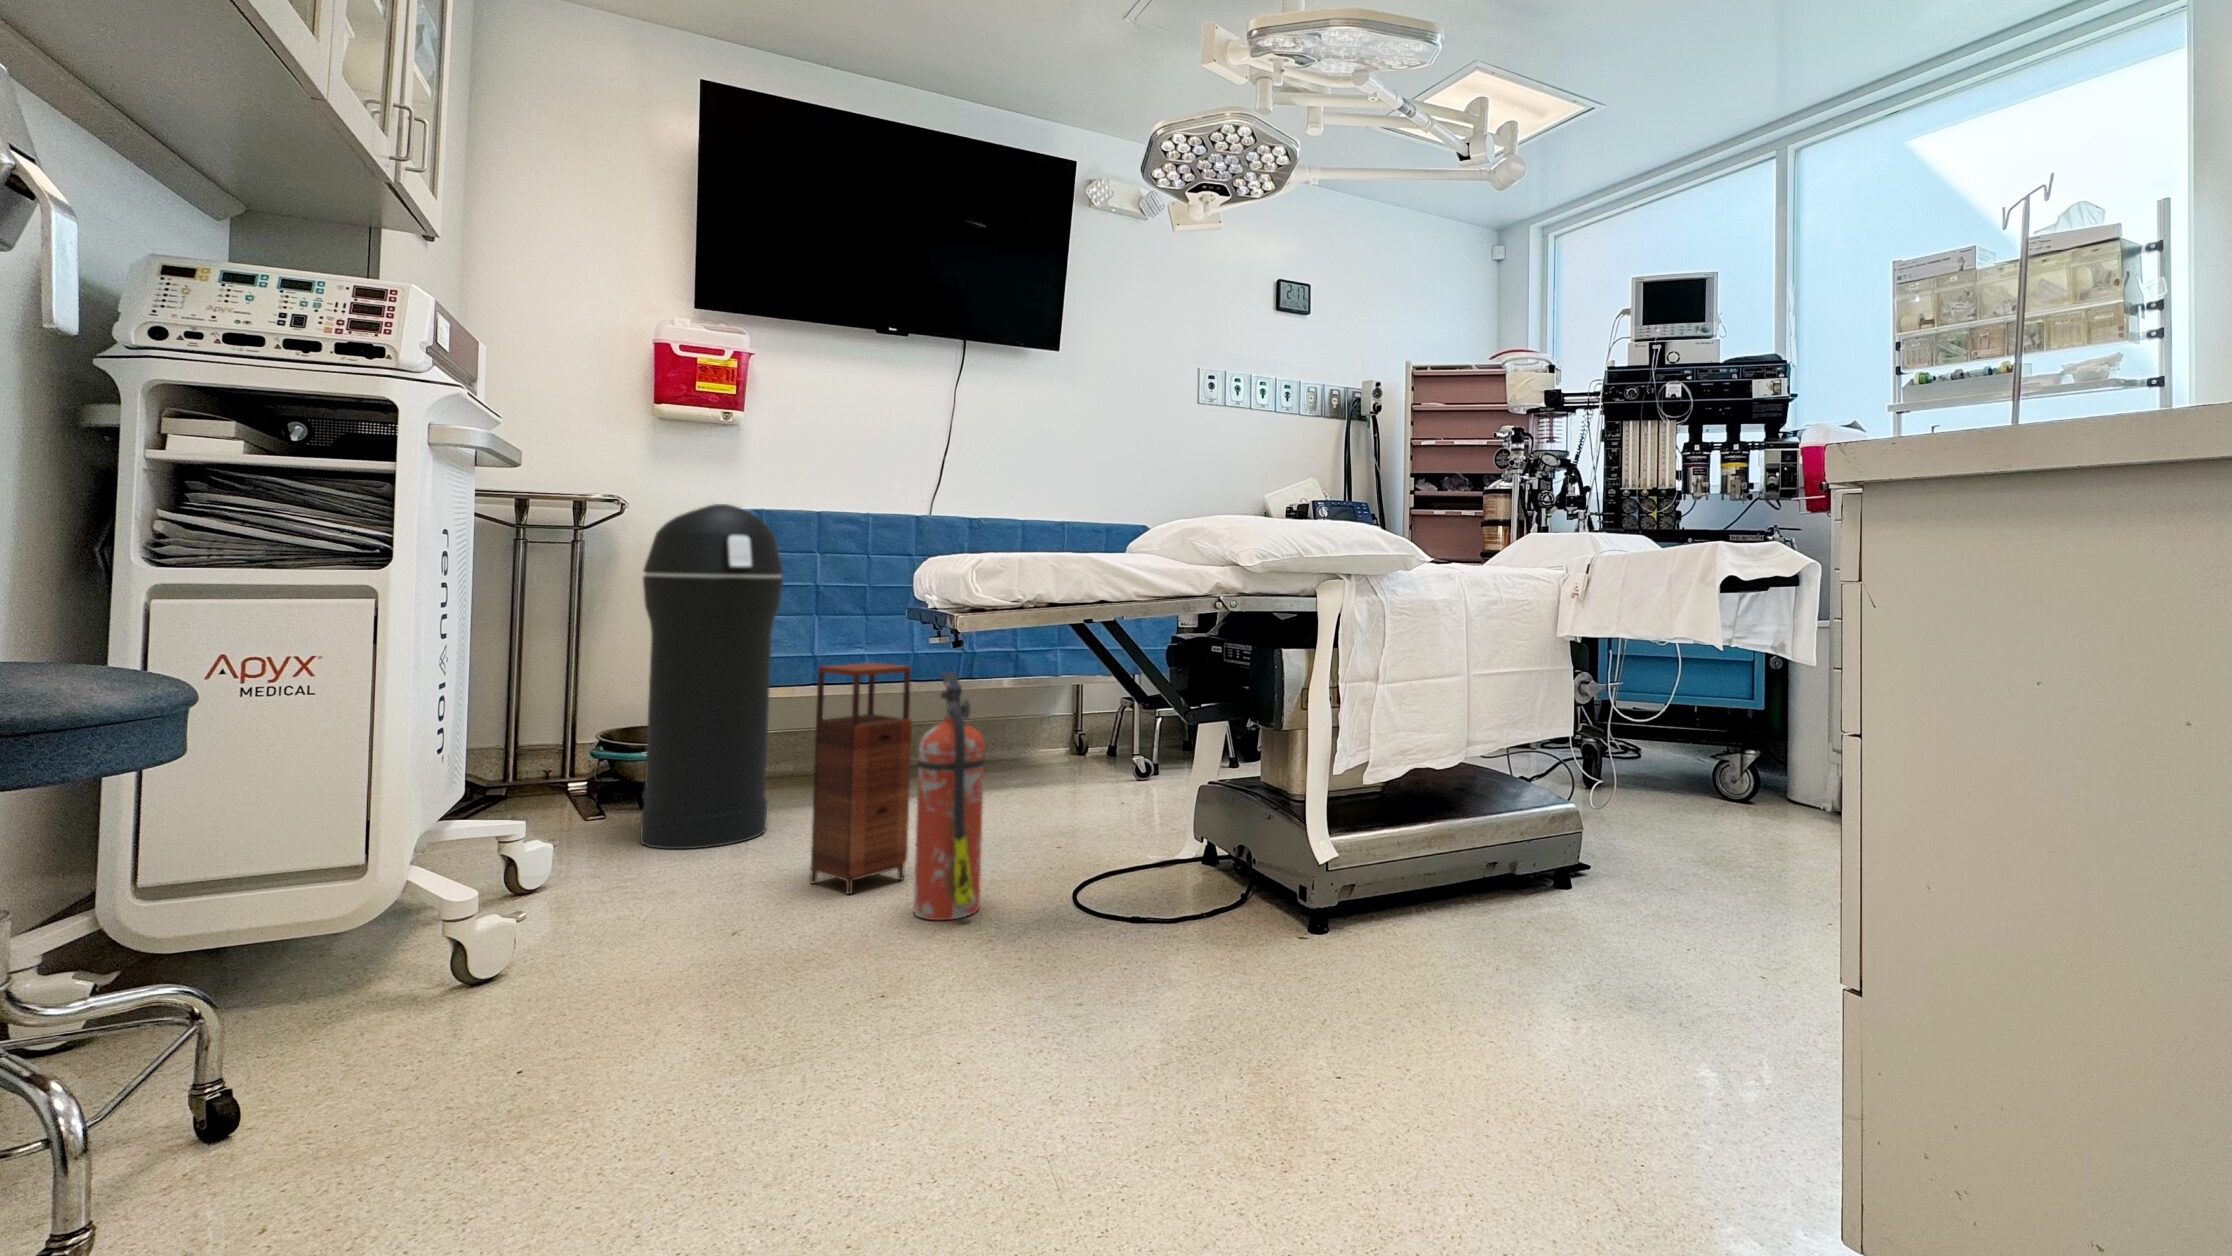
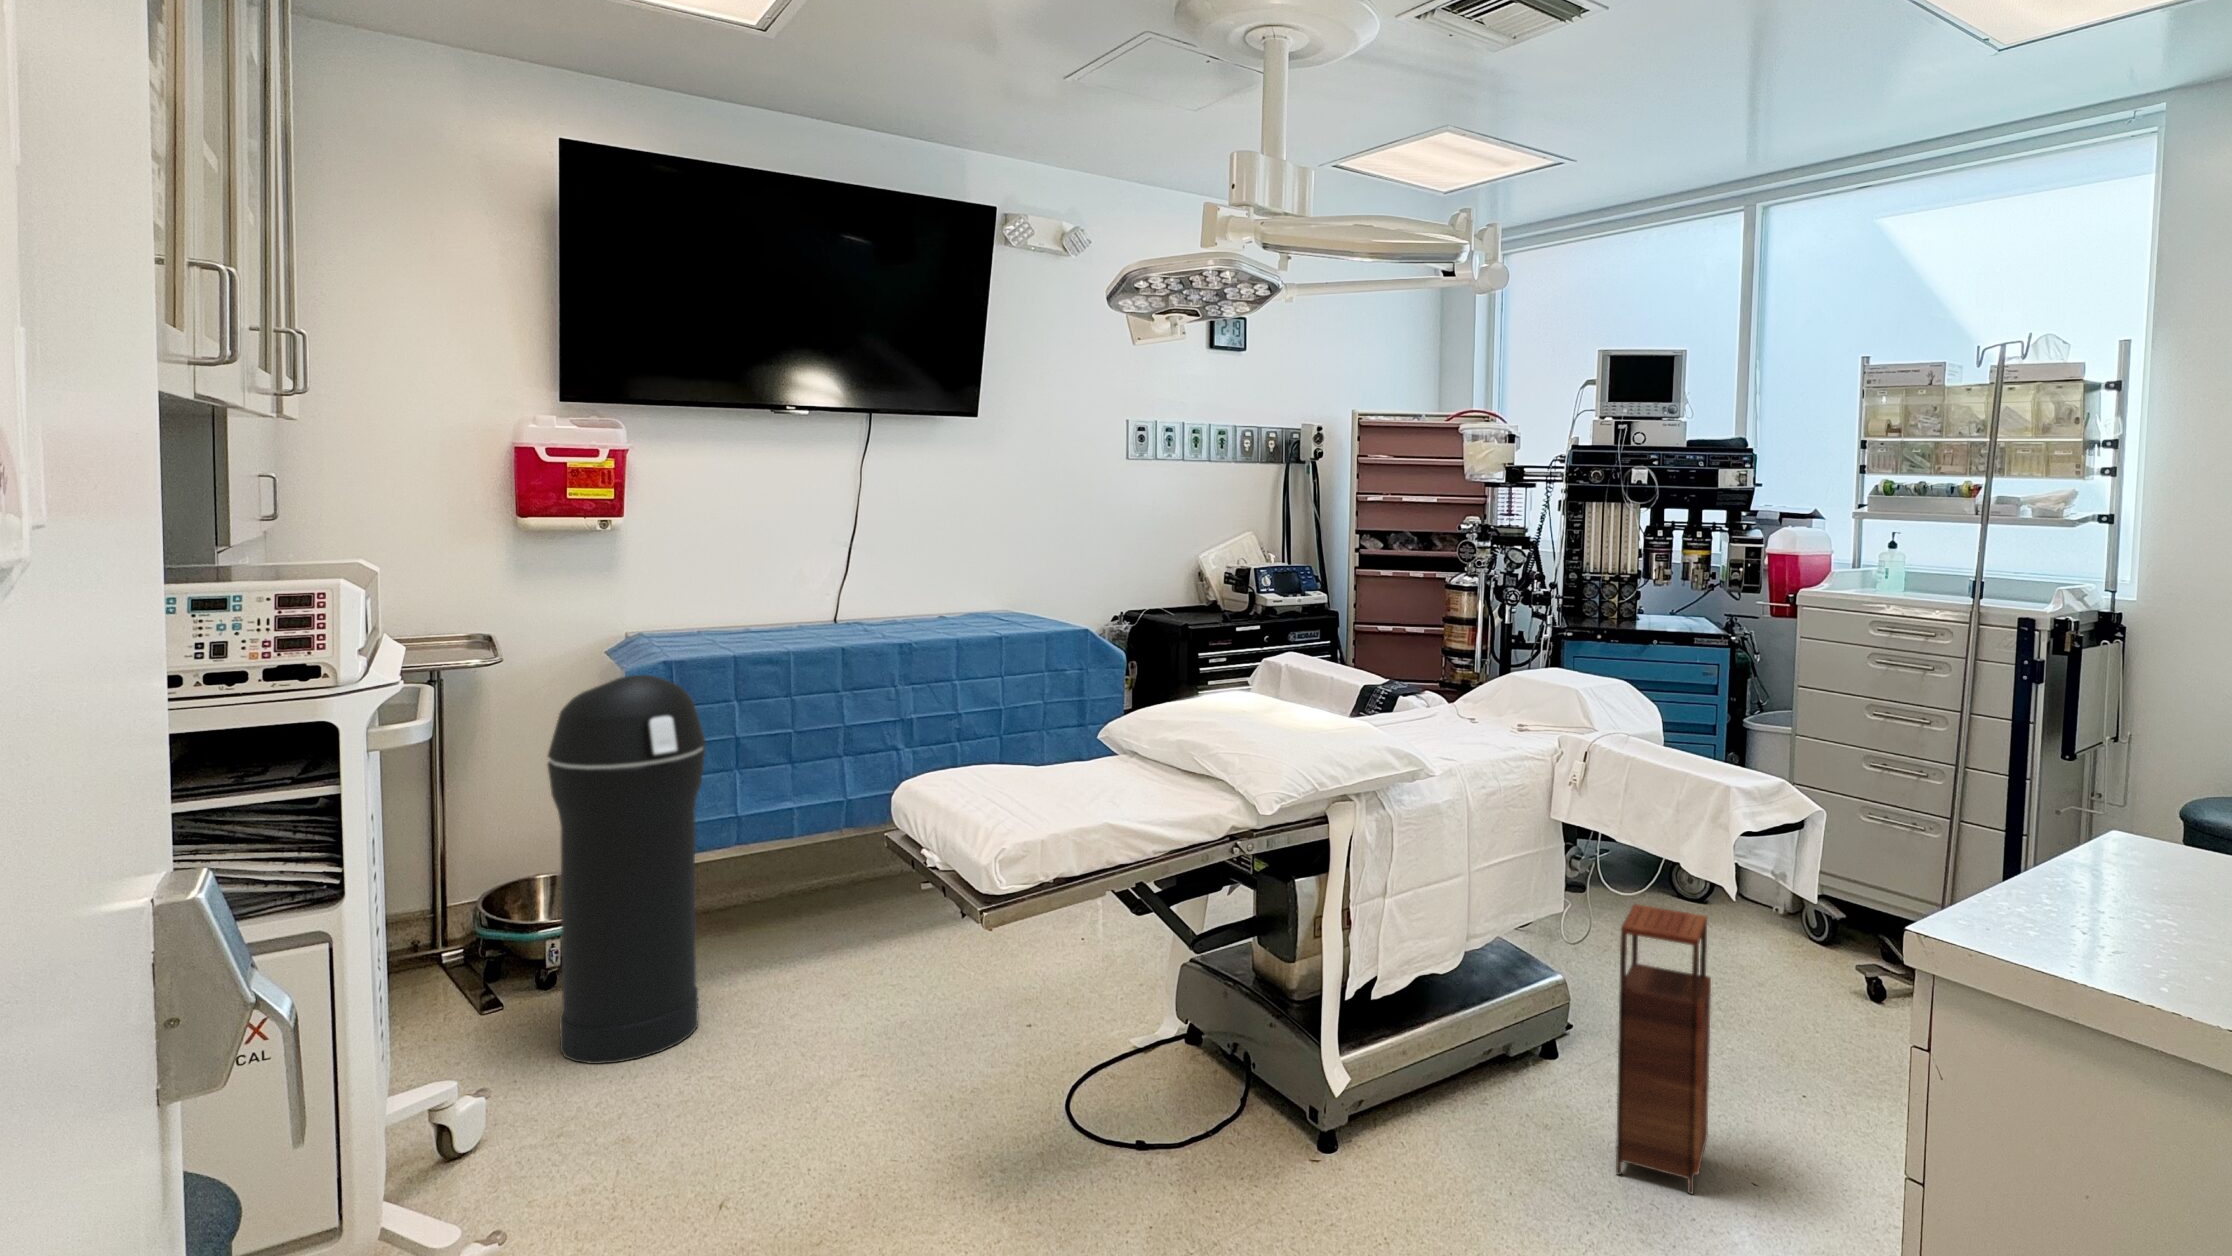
storage cabinet: present [810,663,912,894] -> present [1616,904,1711,1194]
fire extinguisher: present [914,672,985,920] -> none [903,893,973,1168]

